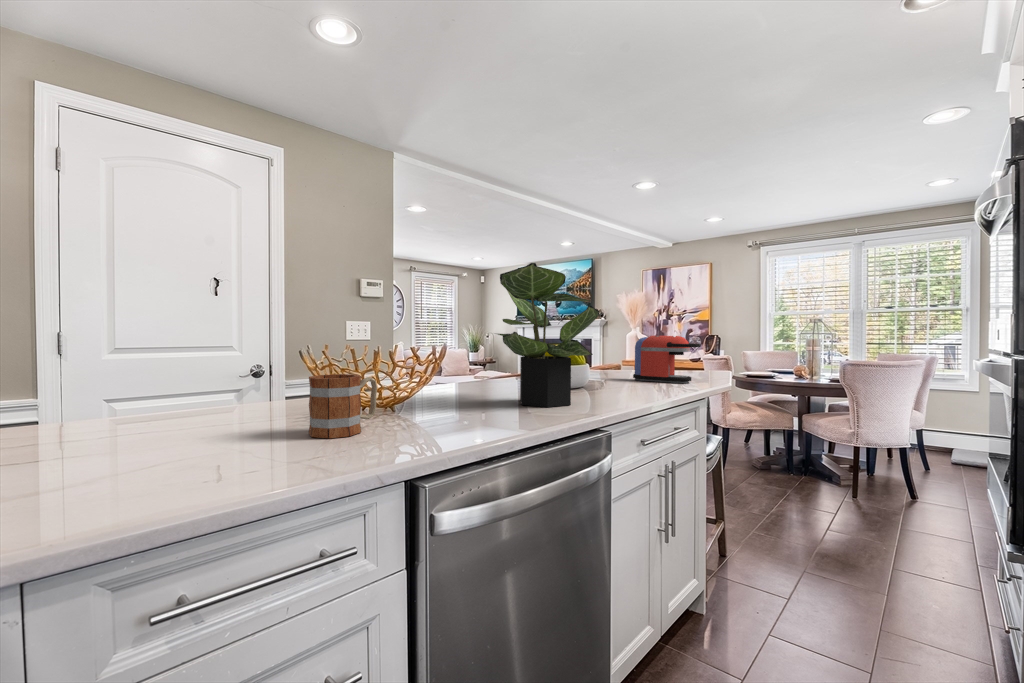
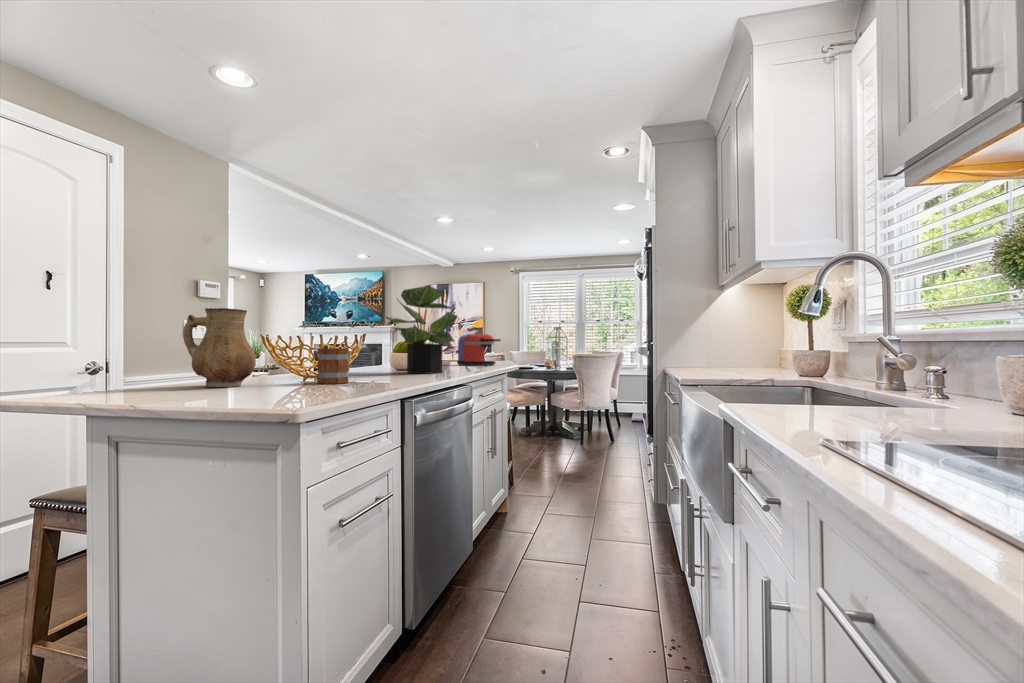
ceramic pitcher: none [132,315,233,436] -> present [183,308,256,387]

